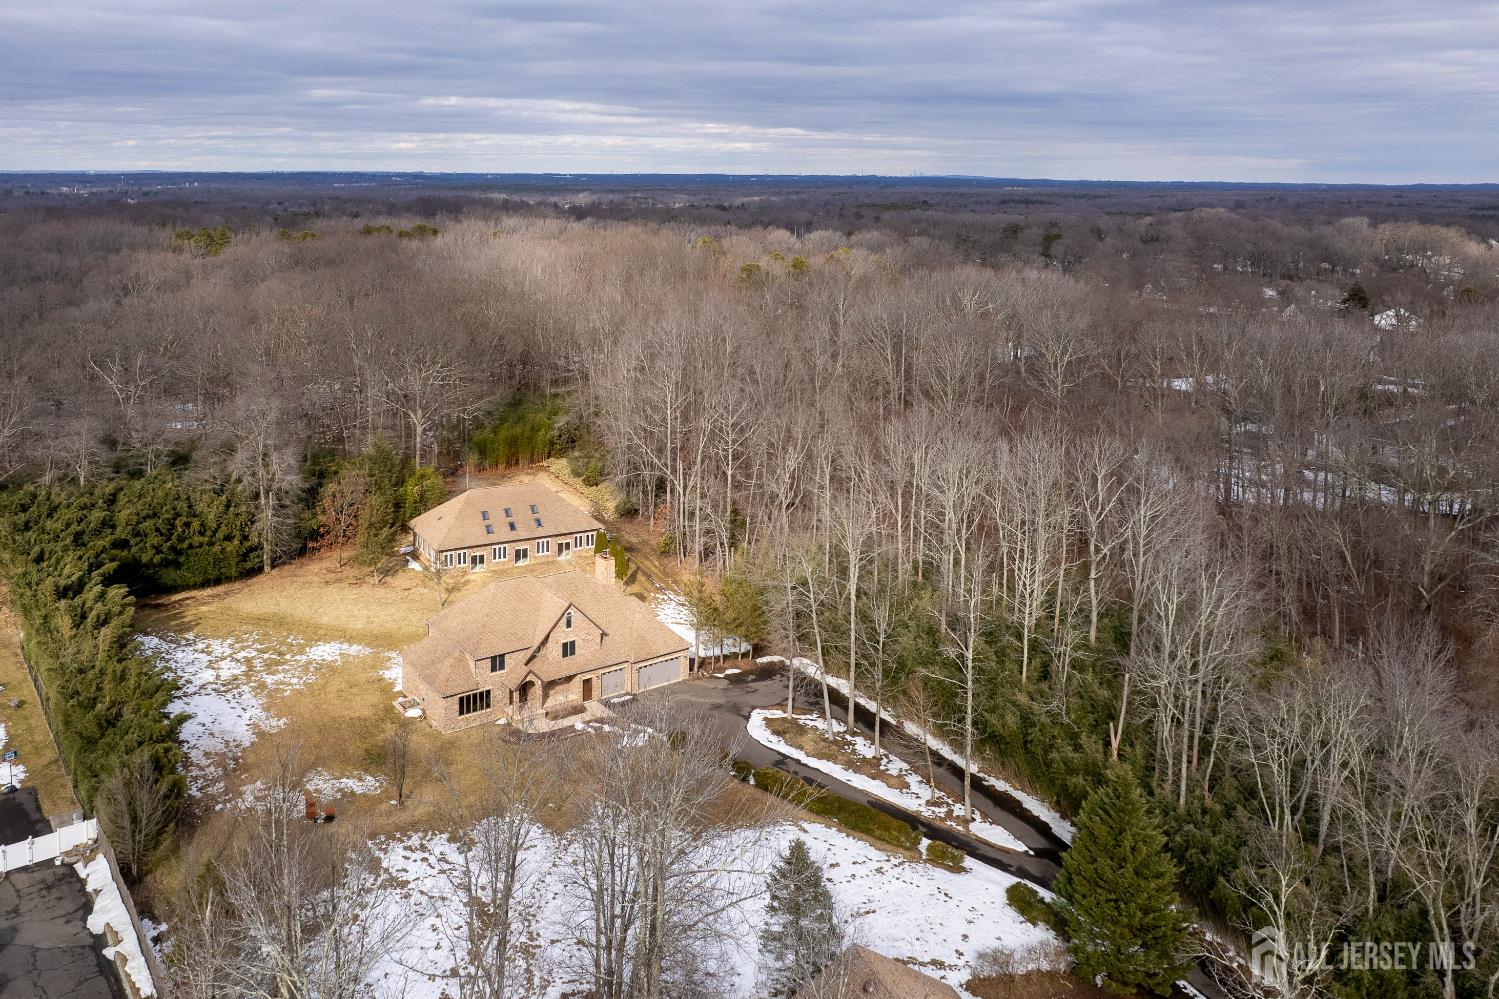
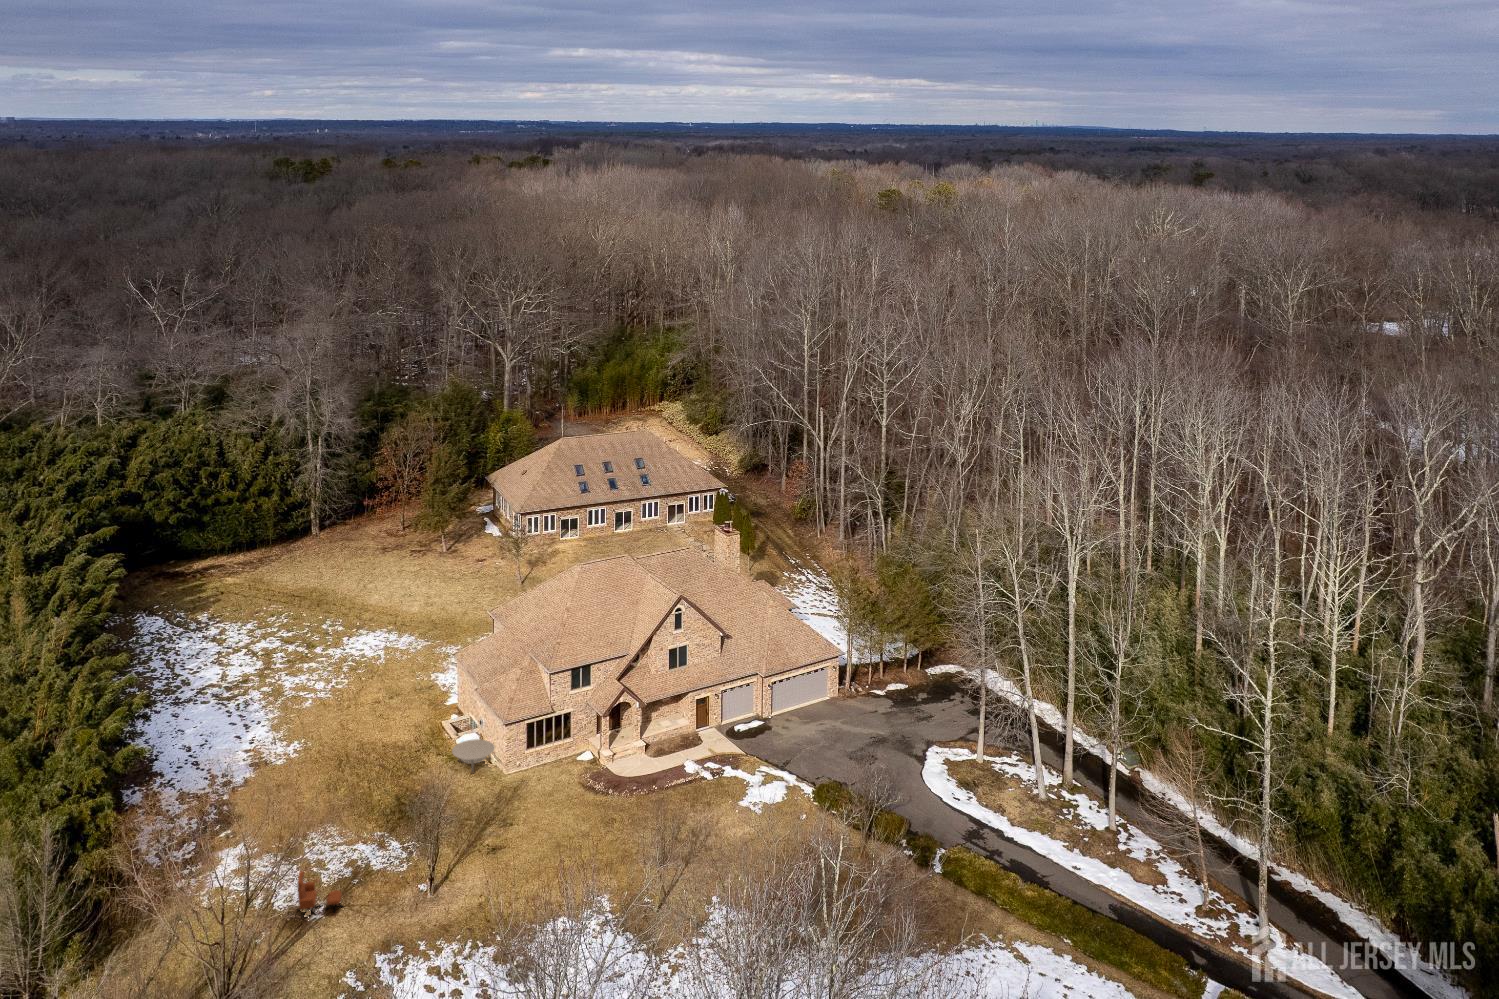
round table: none [405,711,437,735] -> present [452,739,495,774]

